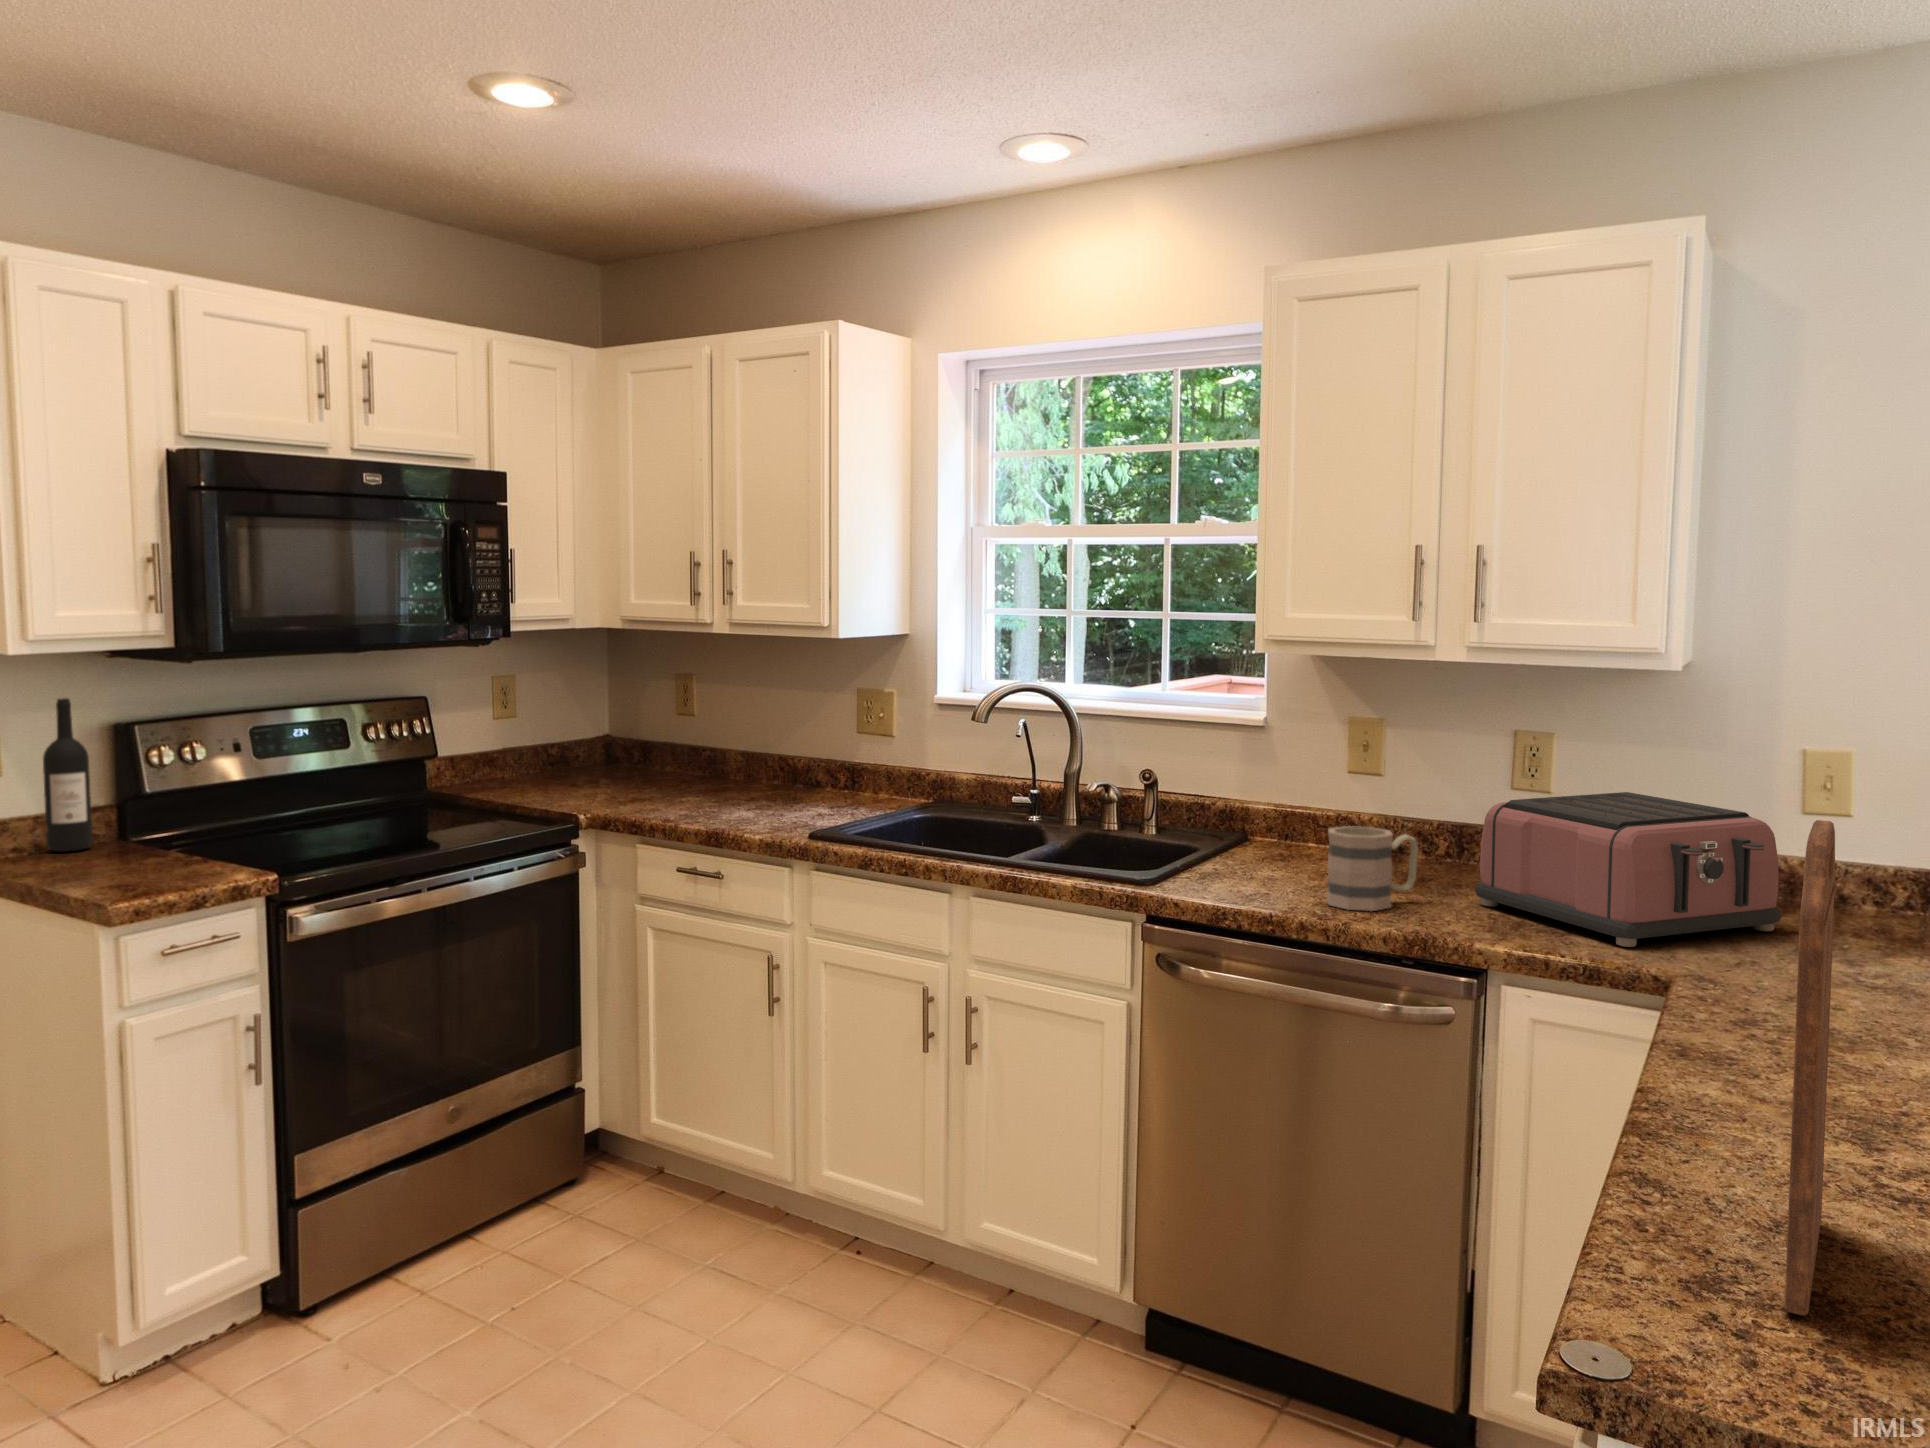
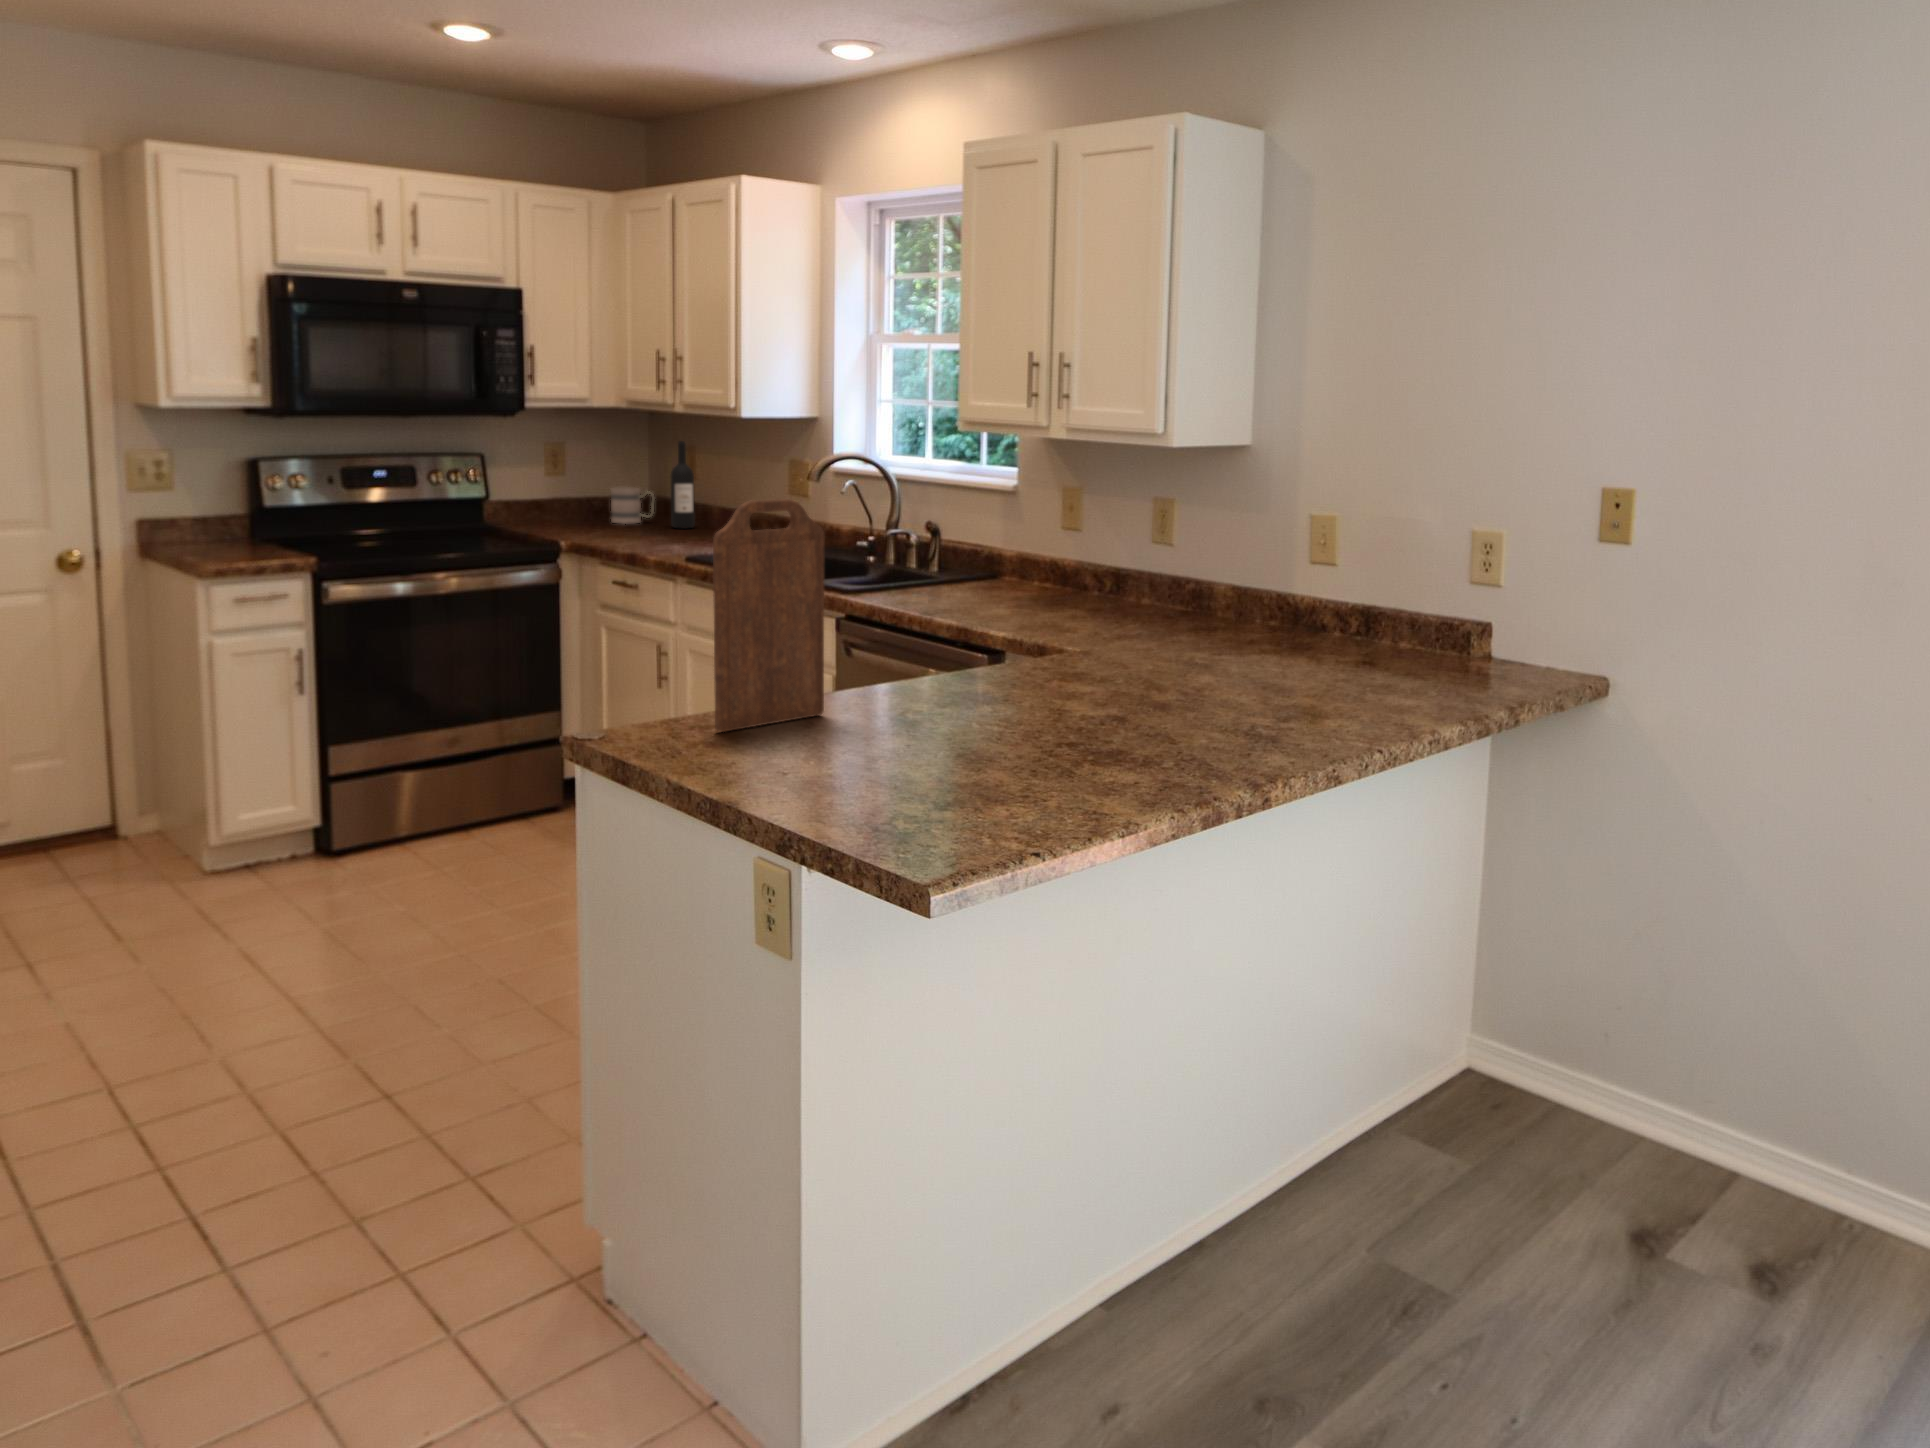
wine bottle: present [43,698,93,852] -> present [671,441,695,529]
toaster: present [1475,792,1781,947] -> none [1046,541,1207,636]
mug: present [1327,826,1418,911] -> present [611,487,654,523]

